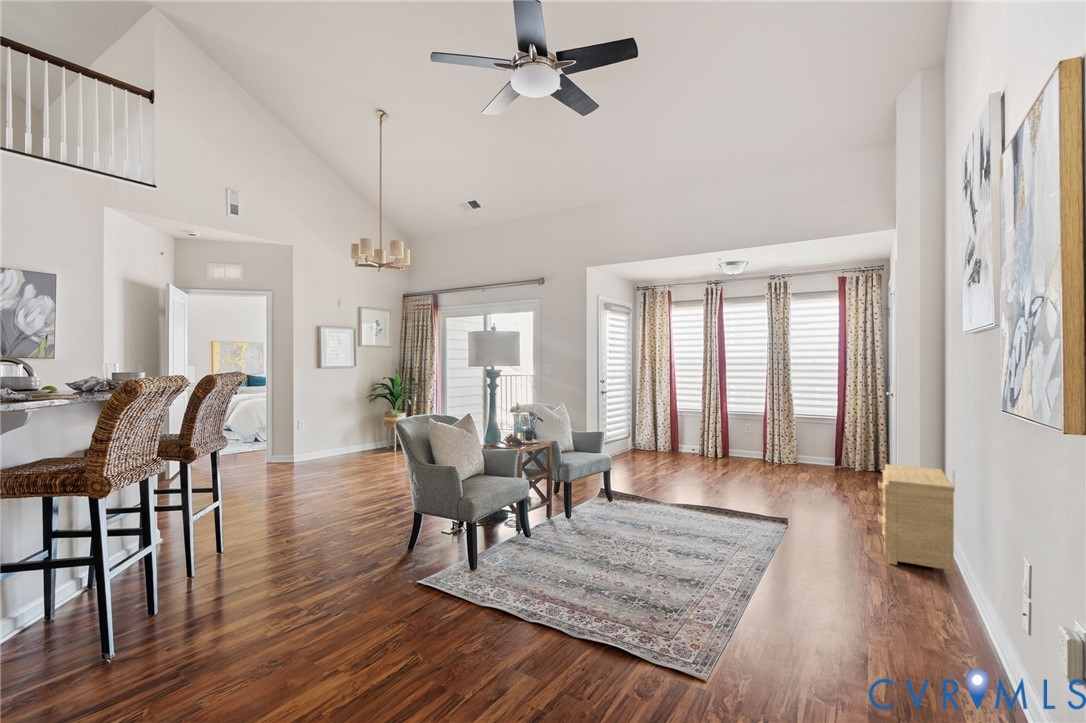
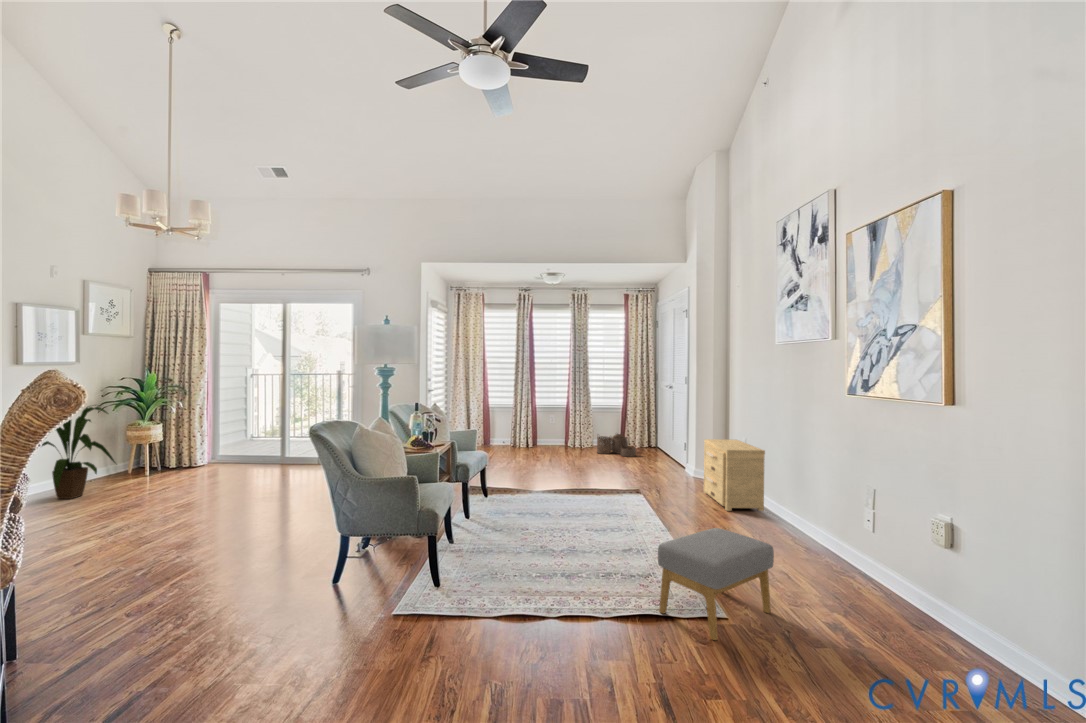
house plant: none [314,391,366,462] -> present [42,405,115,499]
woven basket: none [795,448,845,480] -> present [597,434,636,457]
footstool: none [630,571,779,703] -> present [658,528,774,640]

